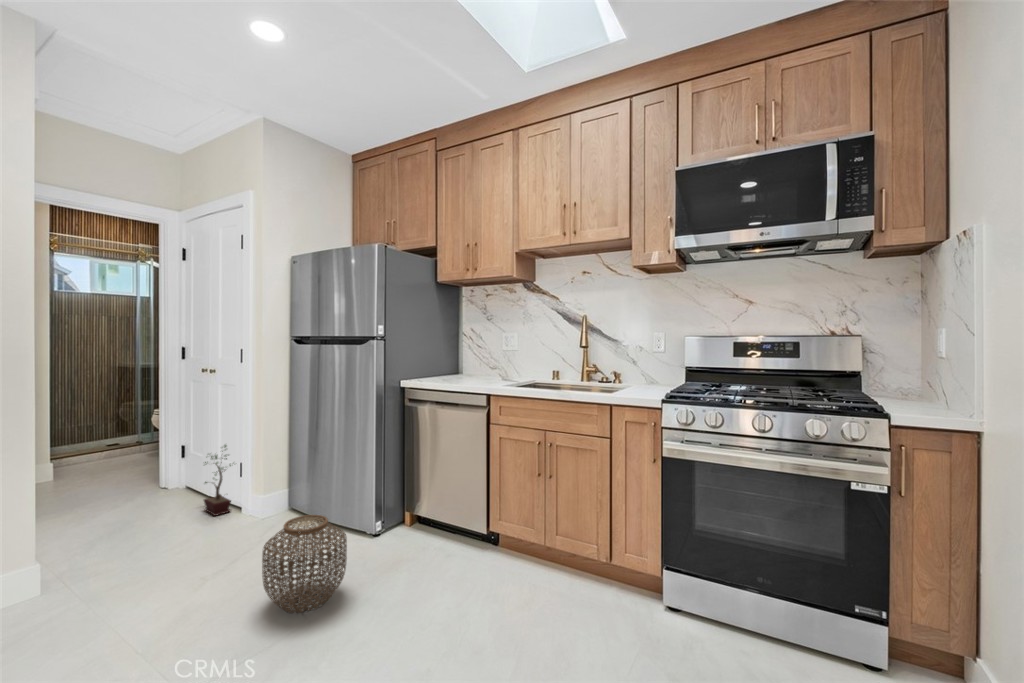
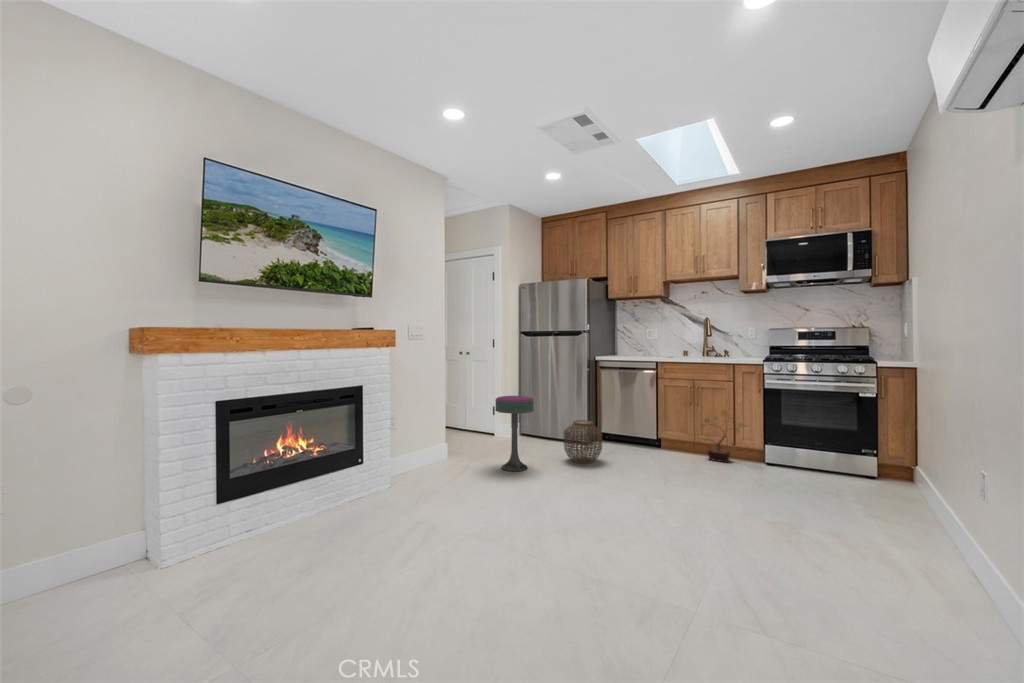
potted plant: present [204,445,231,516] -> present [703,411,745,462]
bar stool: none [71,472,178,651] -> present [495,396,534,471]

